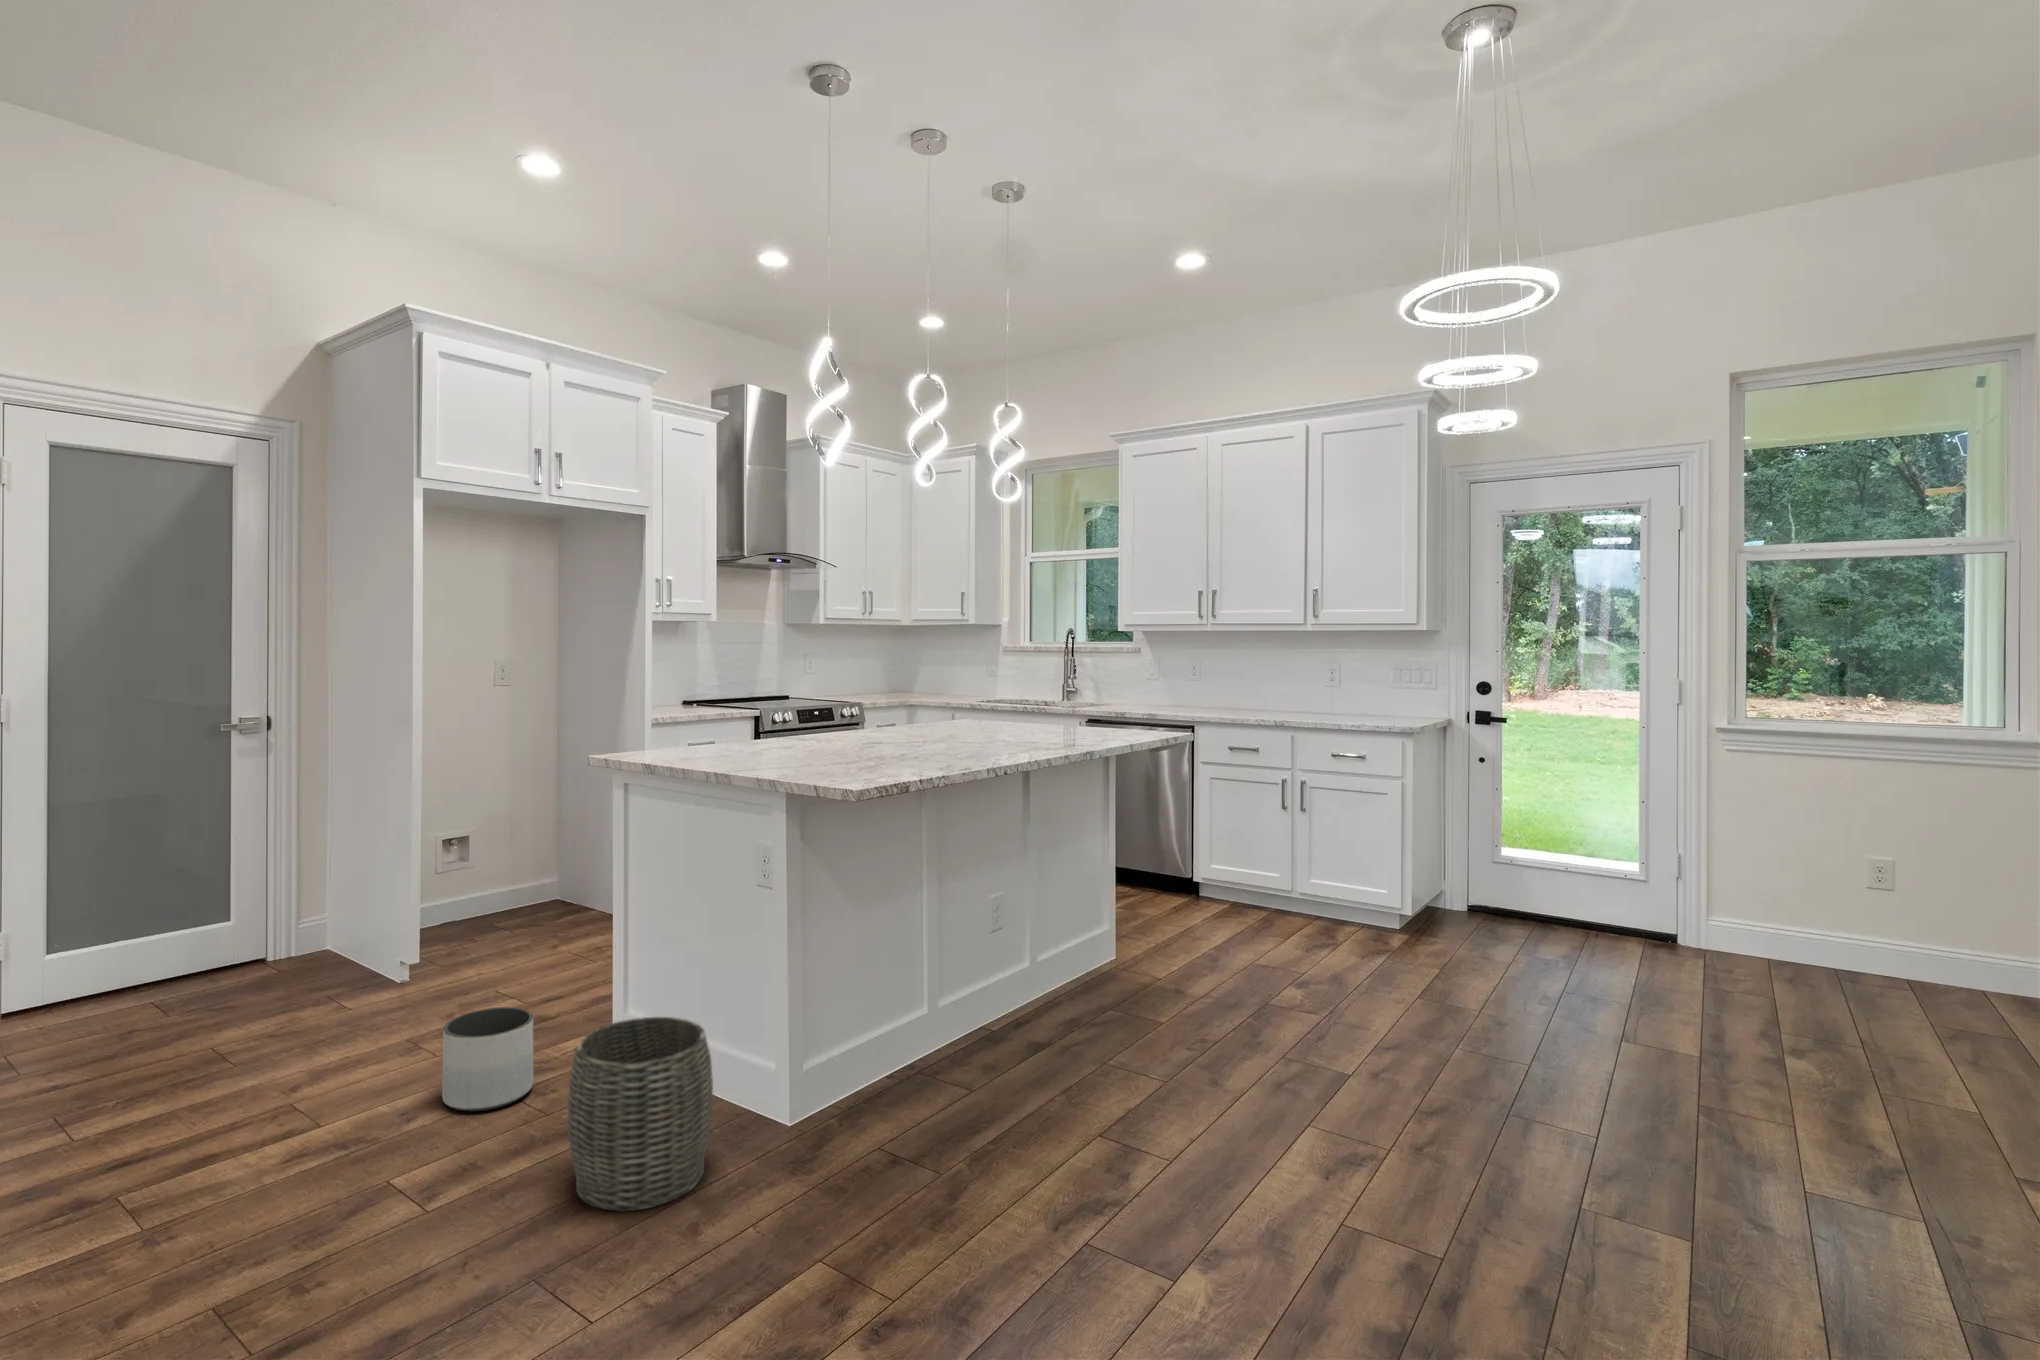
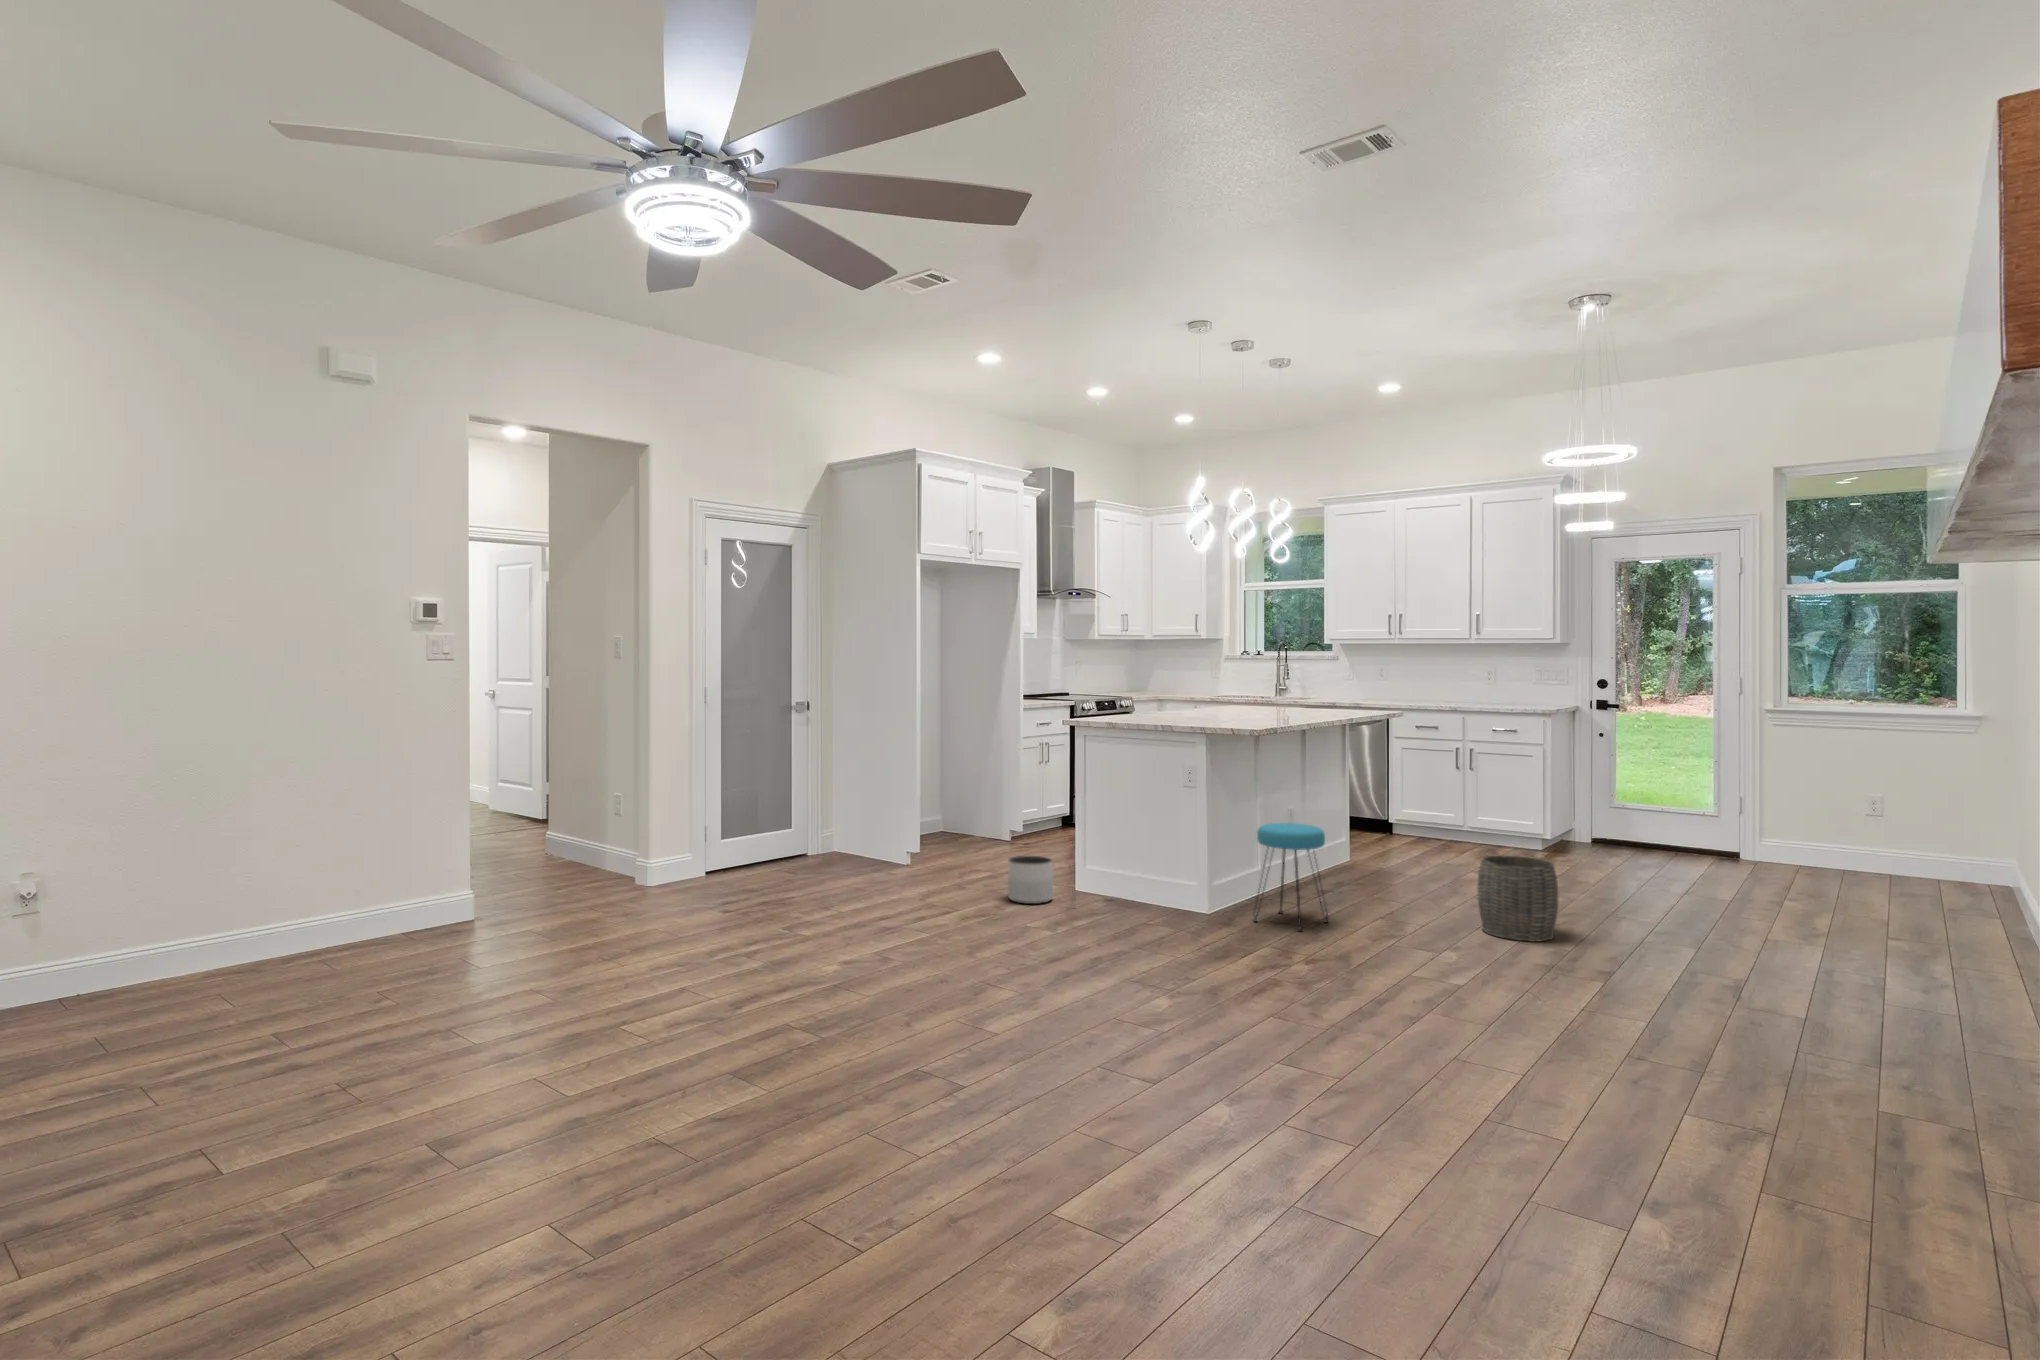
stool: none [854,962,1001,1200] -> present [1253,823,1328,930]
woven basket: present [568,1017,713,1211] -> present [1477,856,1558,942]

